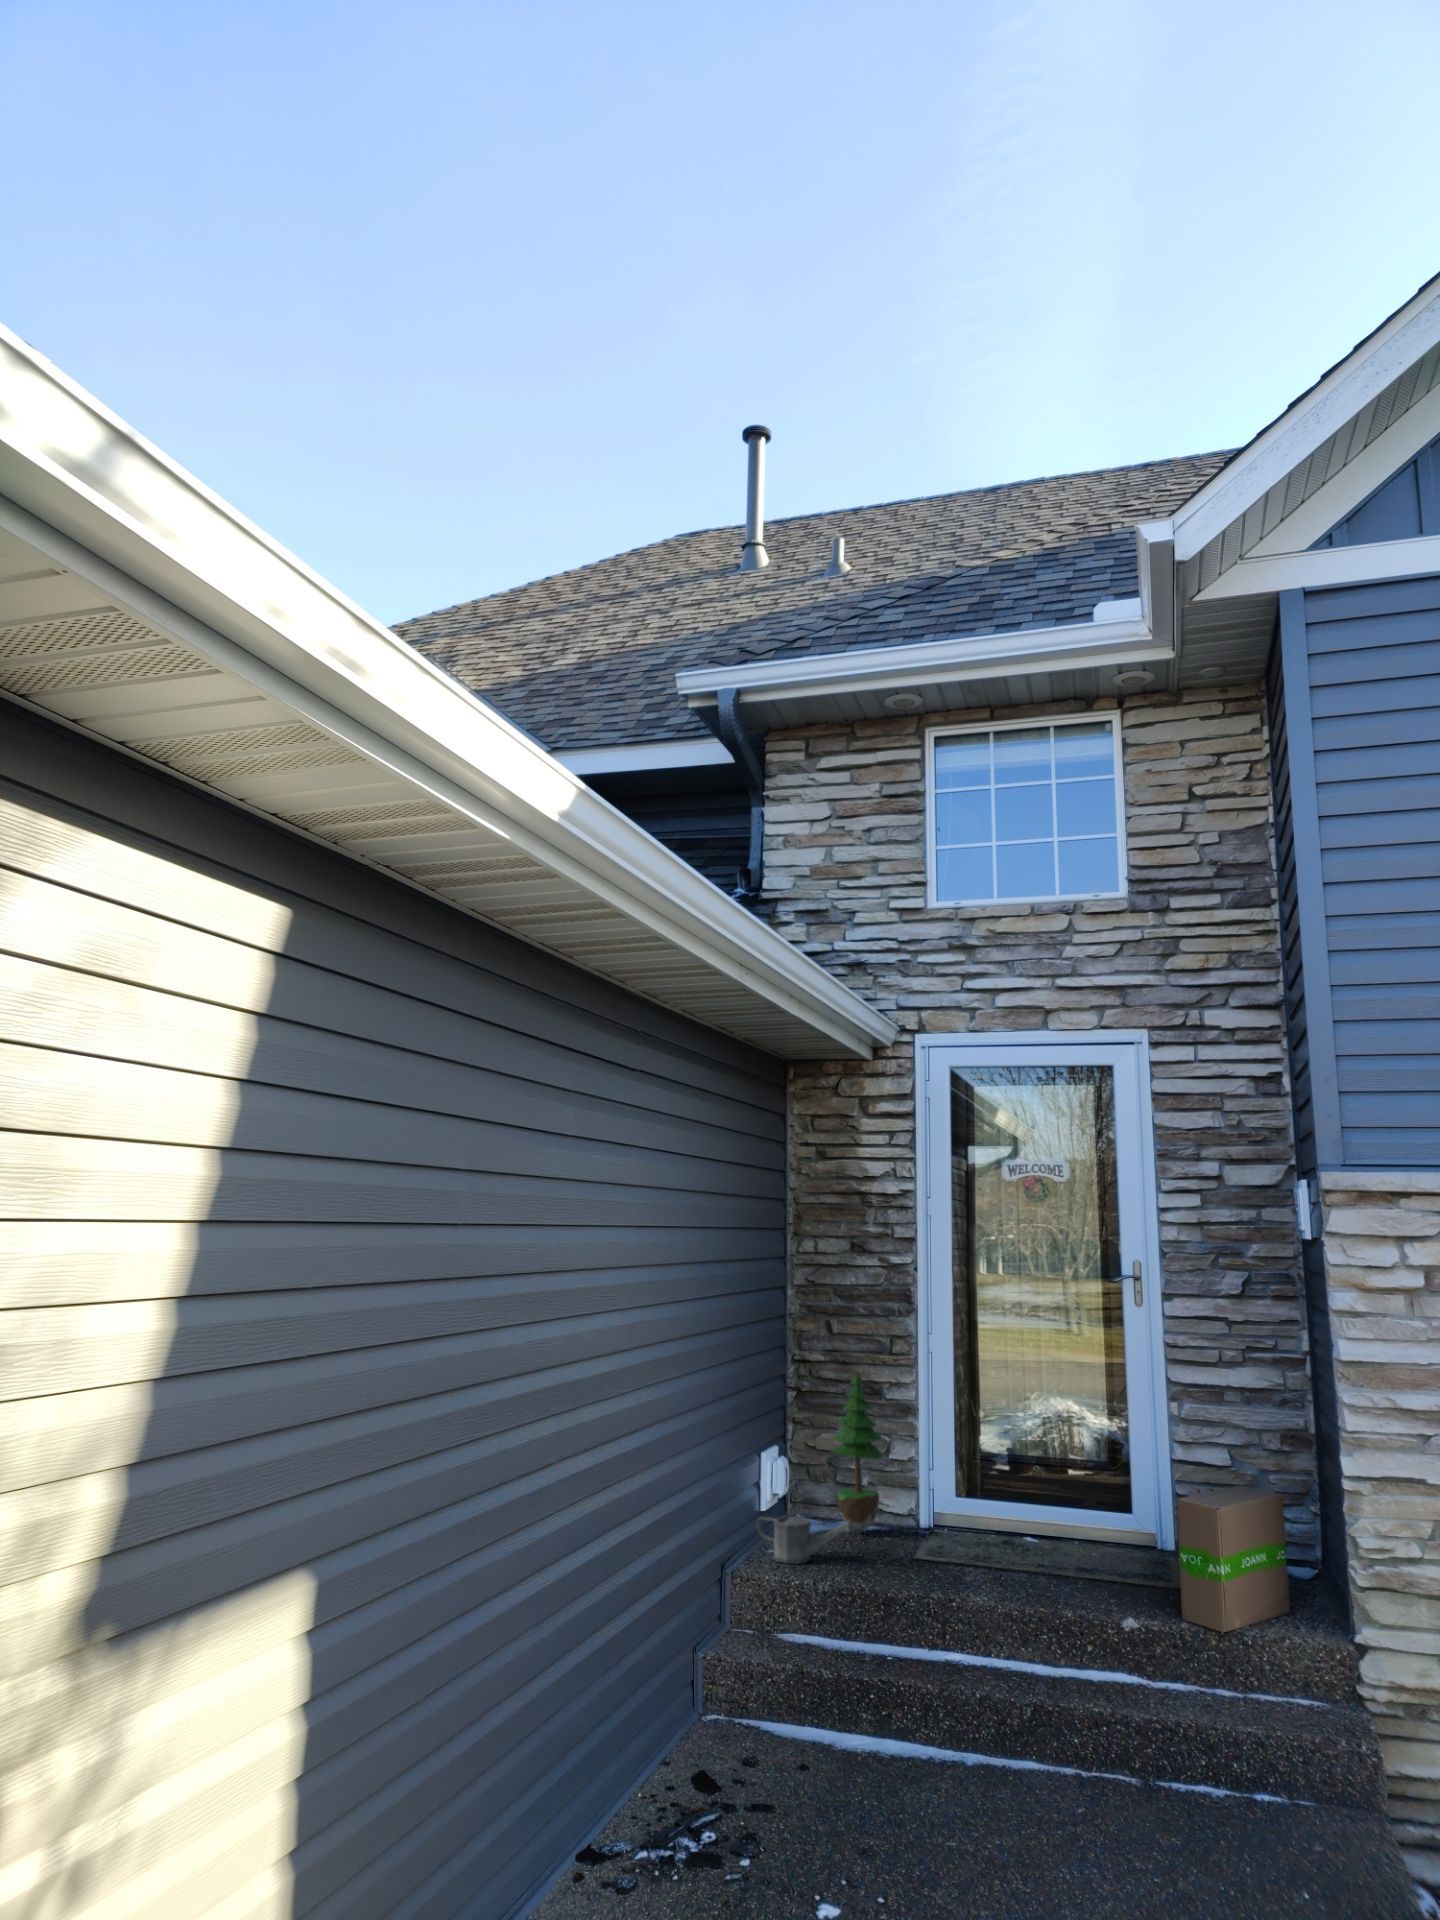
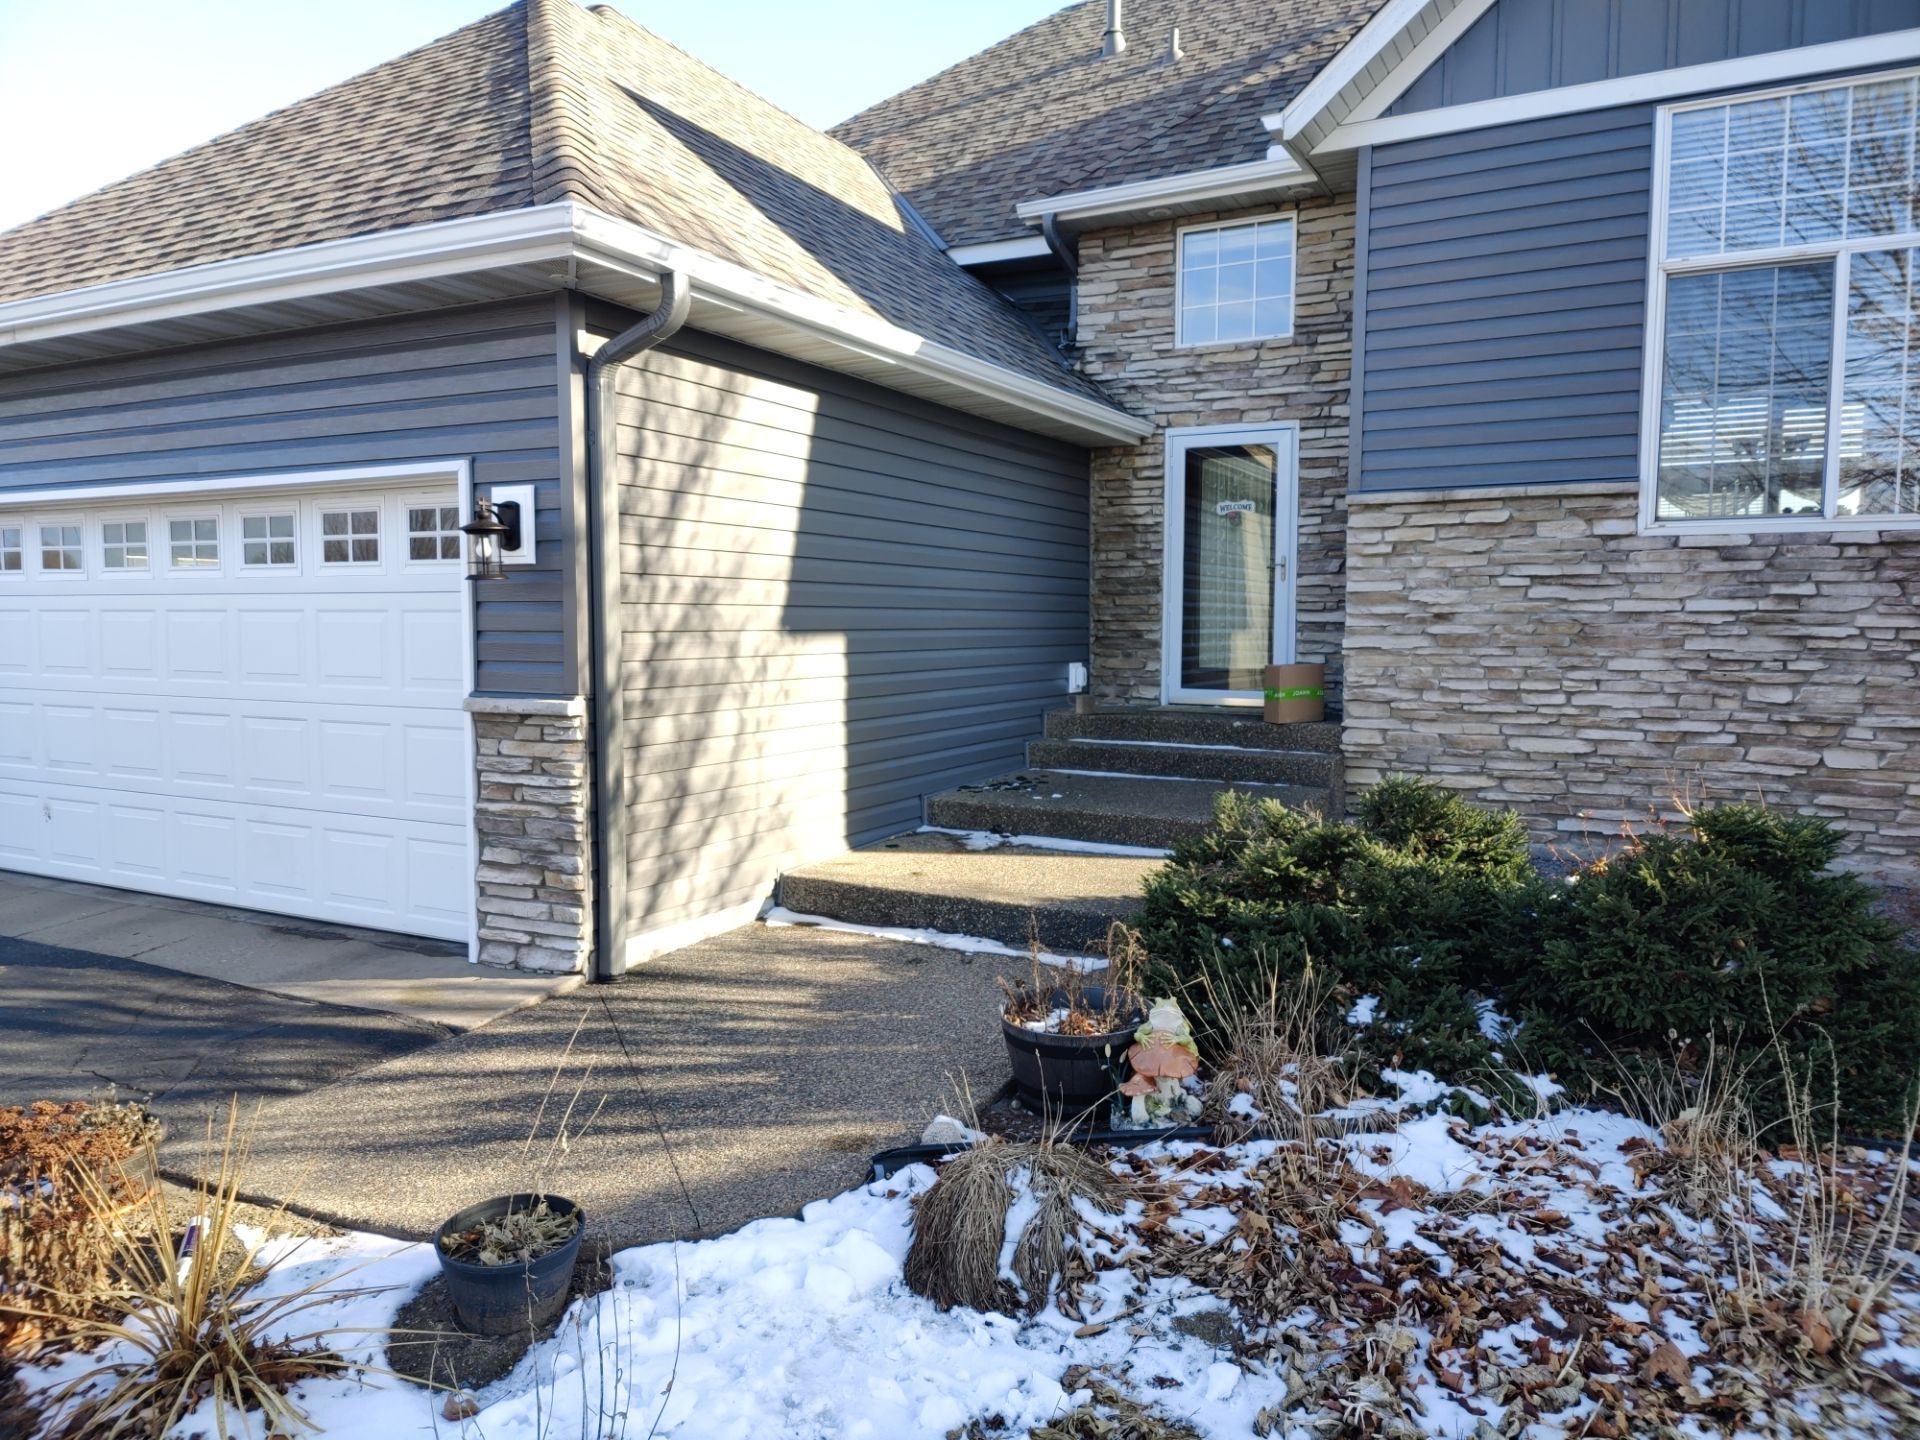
potted tree: present [831,1372,883,1532] -> none [1111,624,1141,709]

